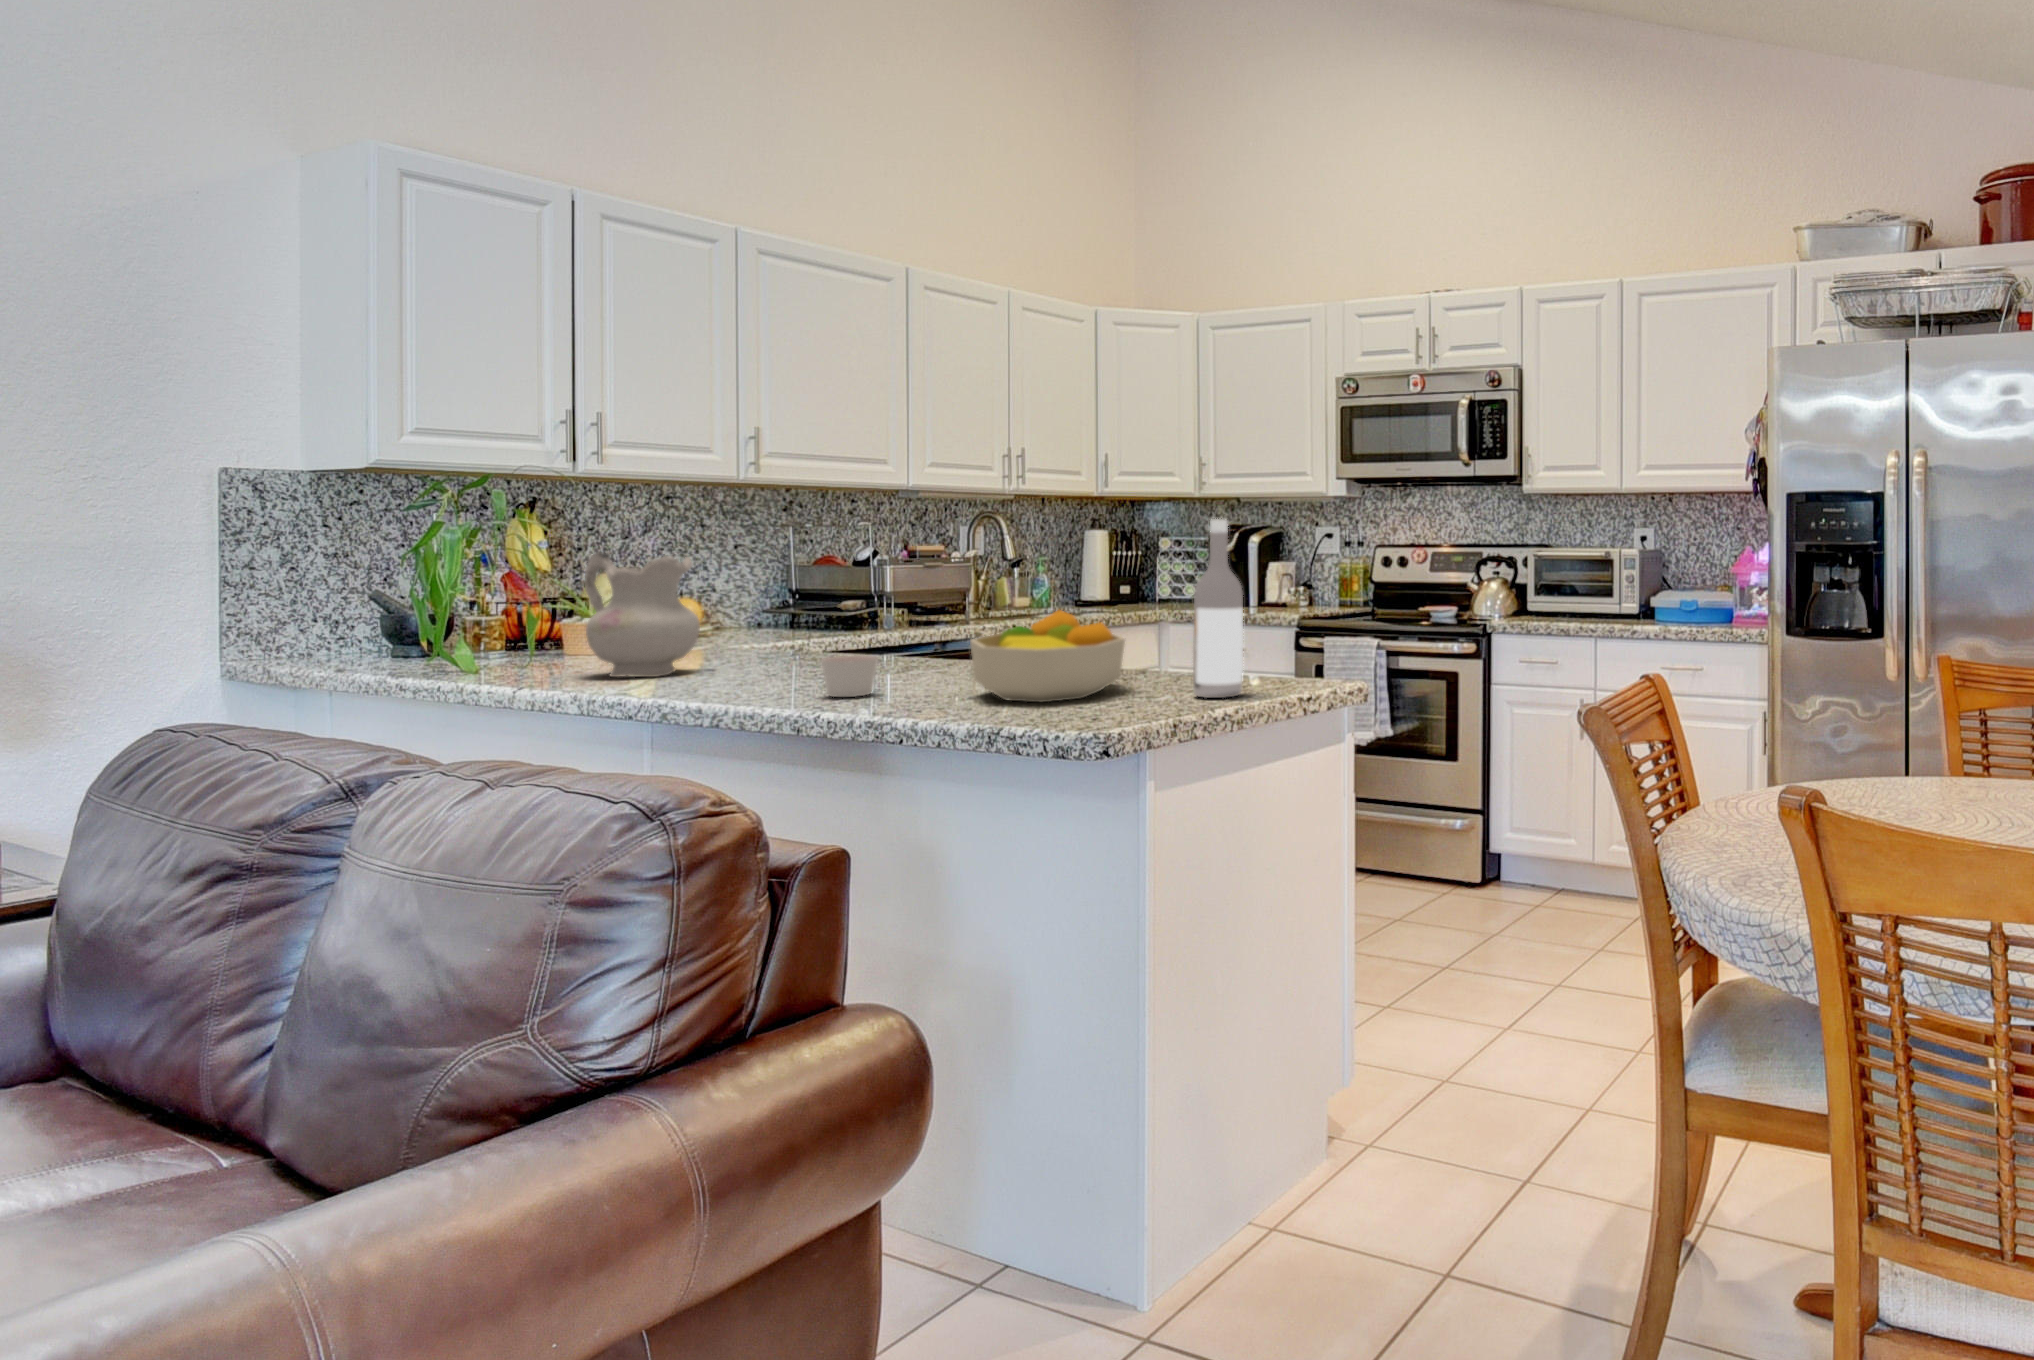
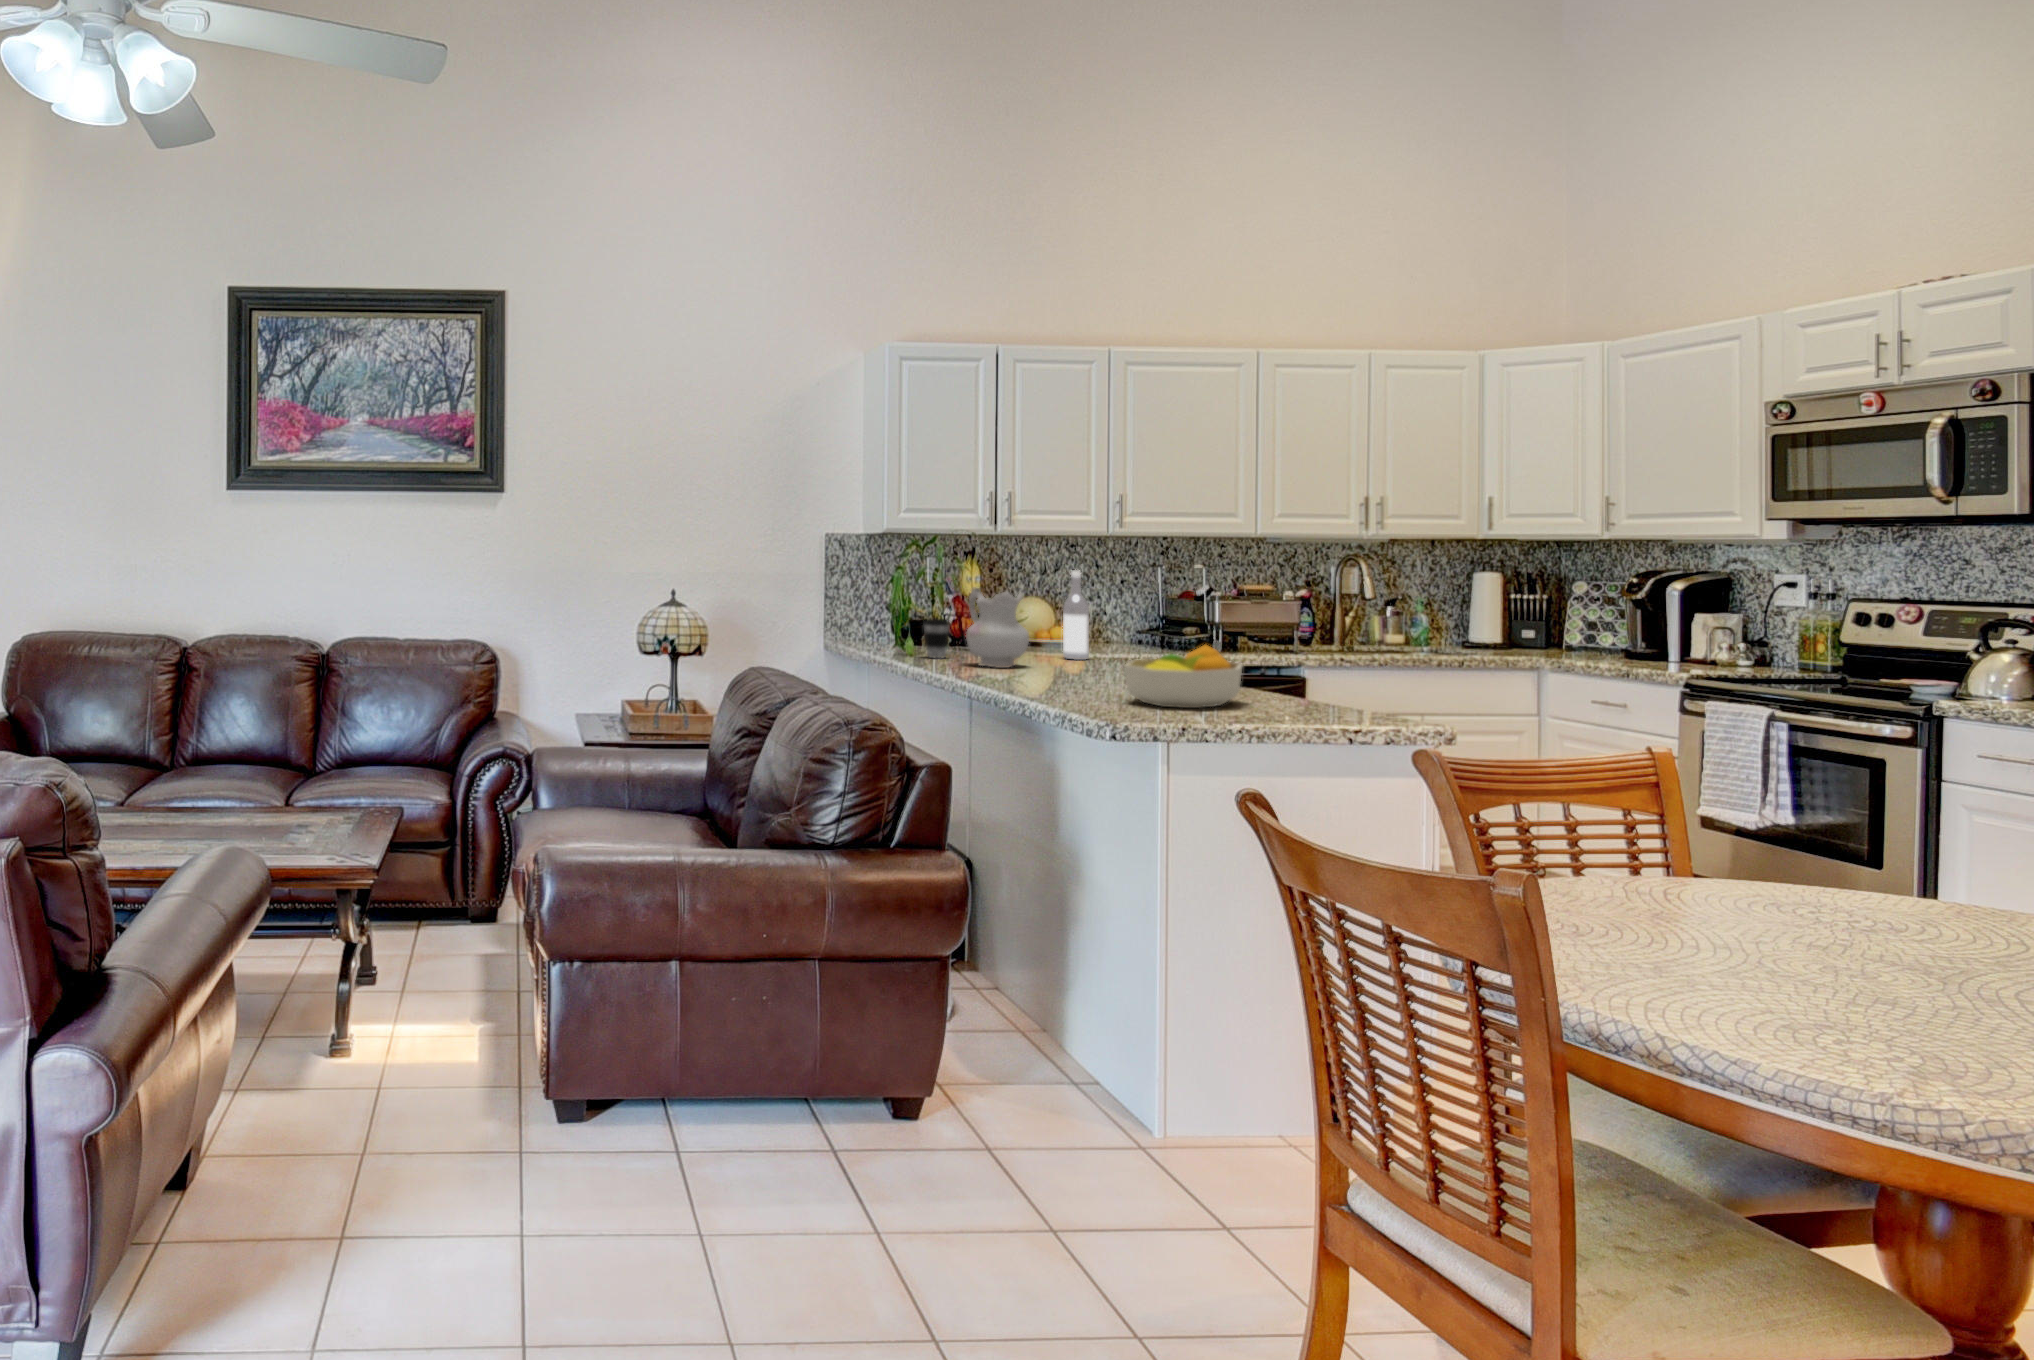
wine bottle: present [1193,519,1243,698] -> present [1063,570,1089,660]
coffee cup: none [477,608,533,674] -> present [923,618,950,658]
candle: present [821,655,878,697] -> none [1051,664,1087,690]

